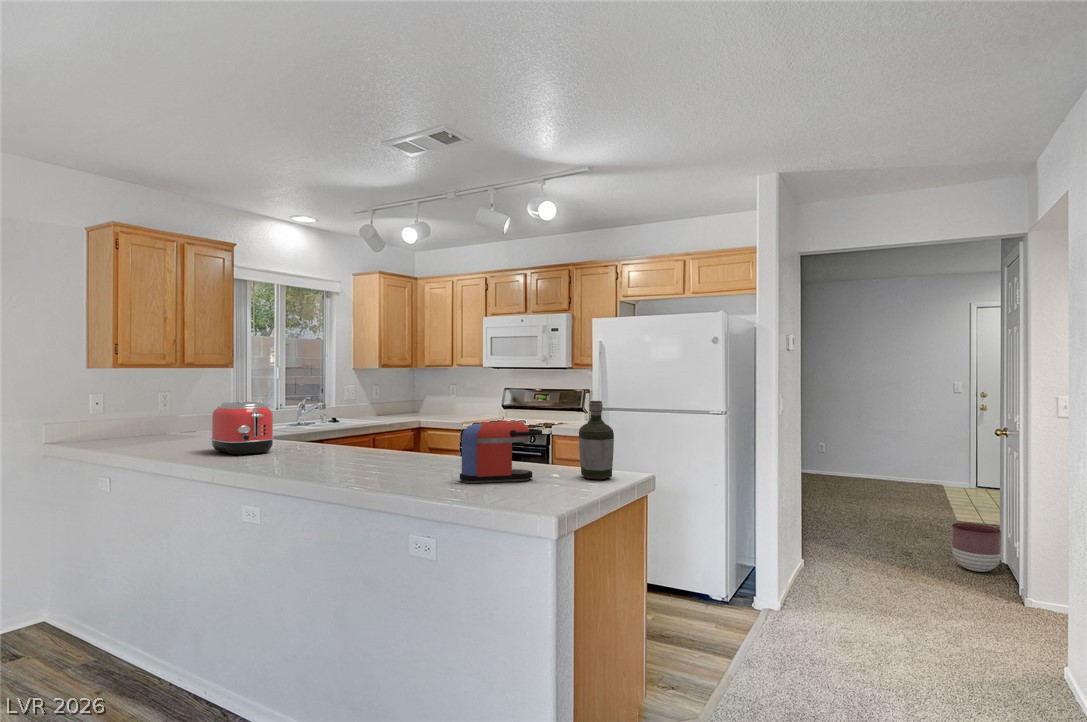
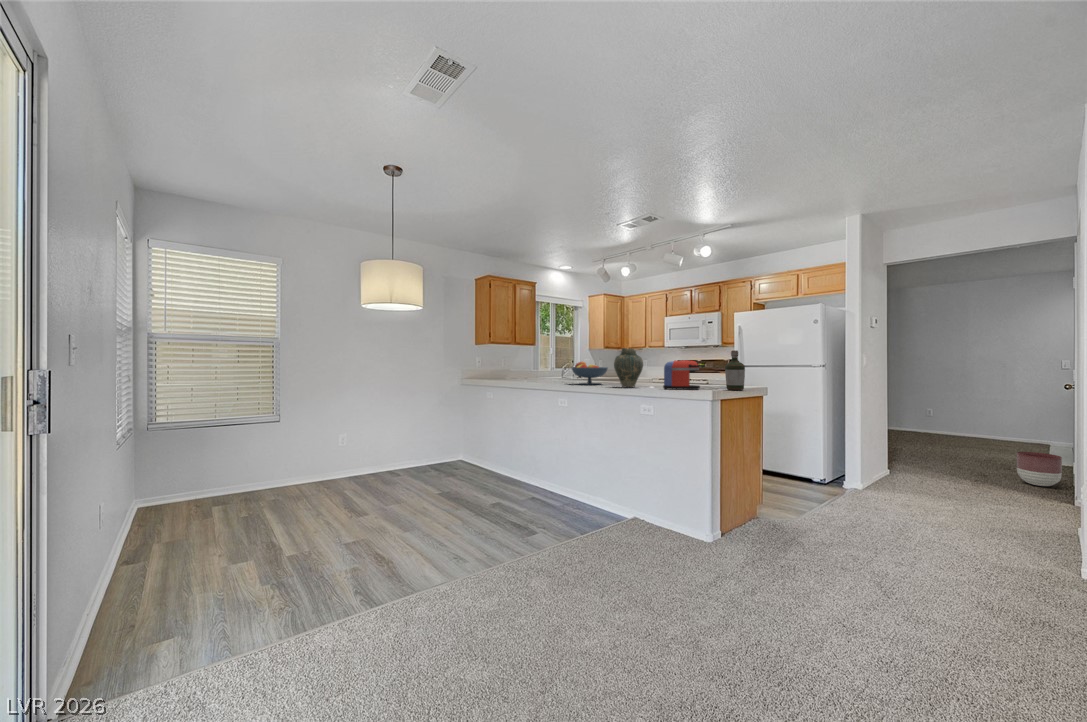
vase: none [360,394,422,476] -> present [614,348,643,387]
toaster: present [211,402,274,455] -> none [536,358,565,383]
fruit bowl: none [277,414,358,466] -> present [572,362,608,385]

